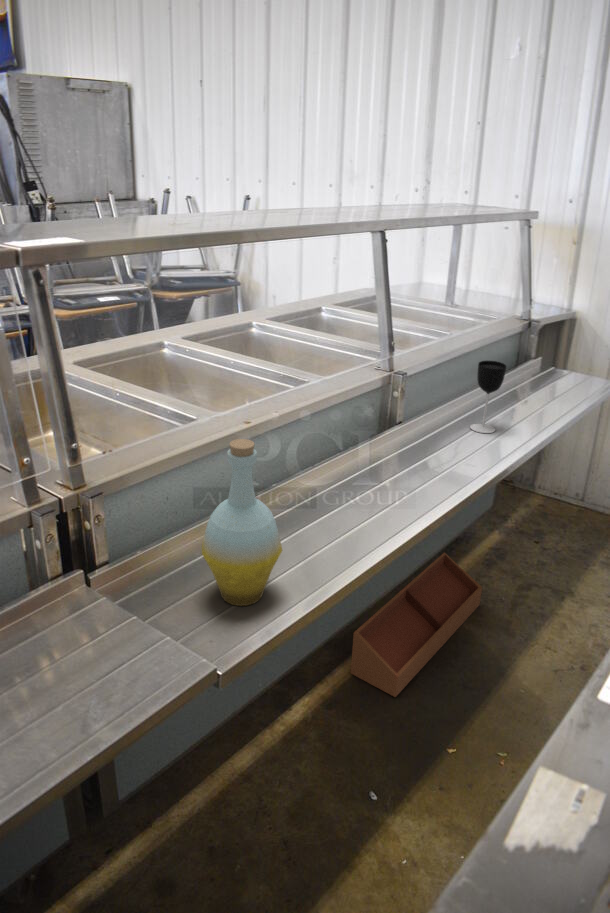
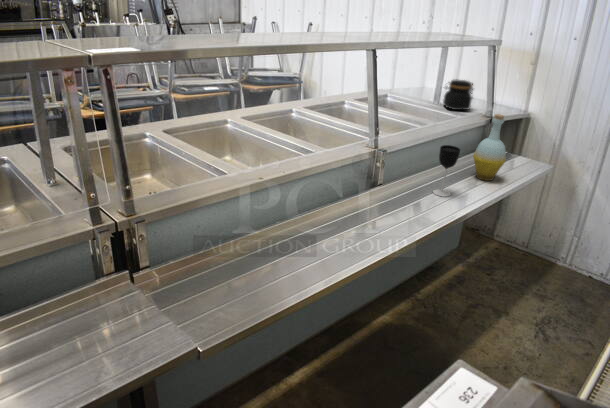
jar: none [460,269,503,312] -> present [443,79,473,110]
bottle: present [202,439,282,606] -> present [473,114,506,181]
storage bin: present [351,553,482,697] -> none [334,277,438,374]

